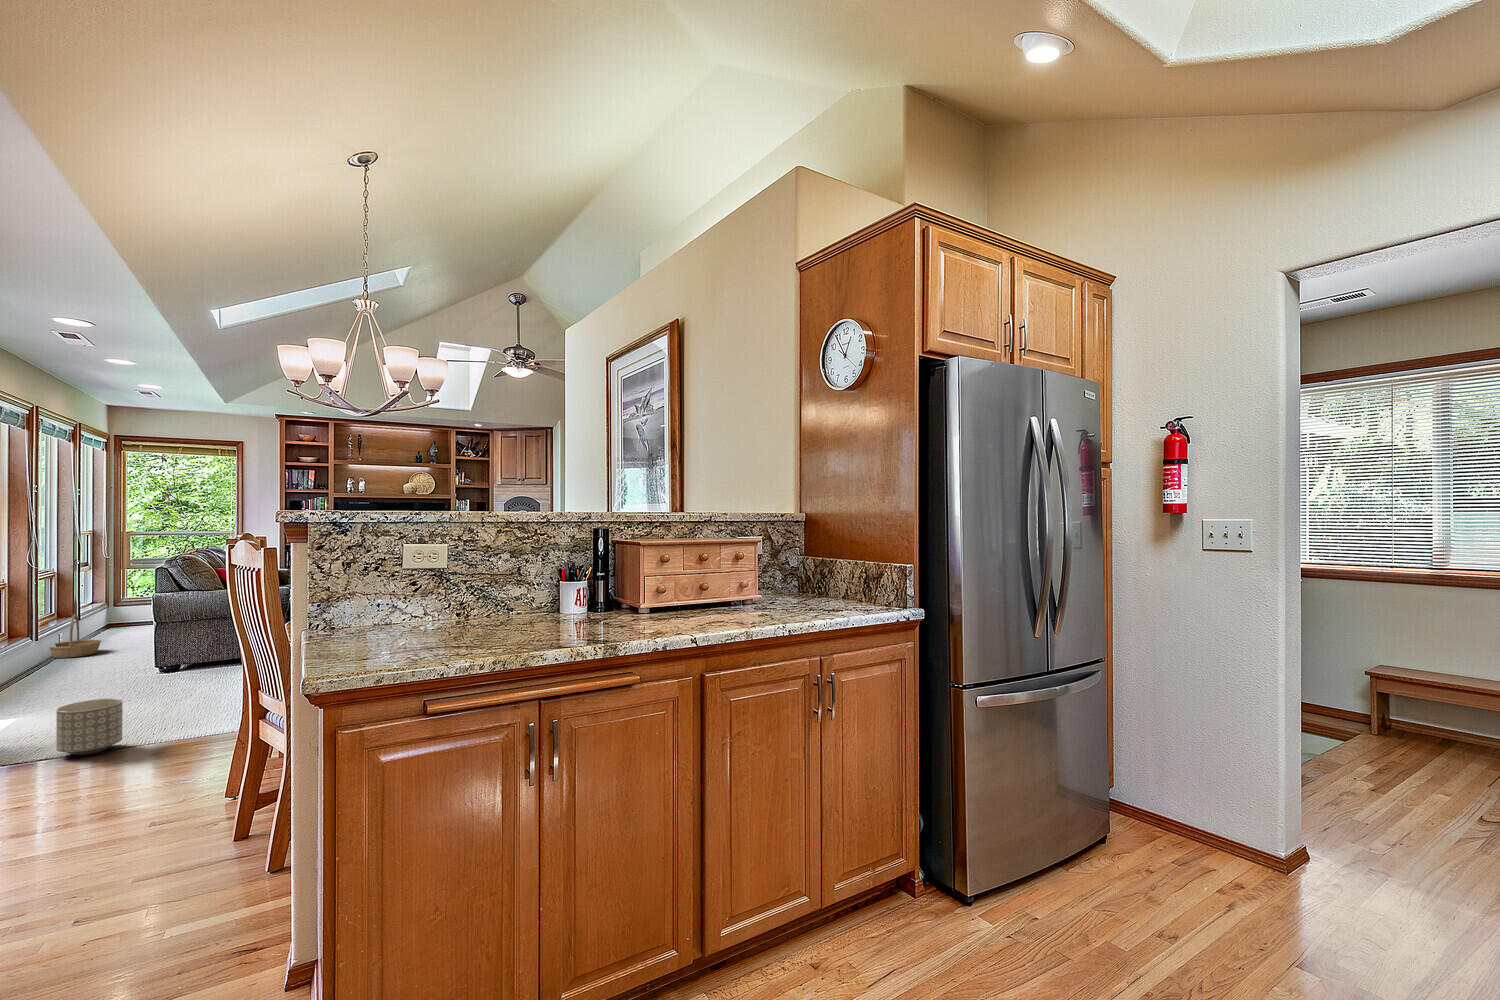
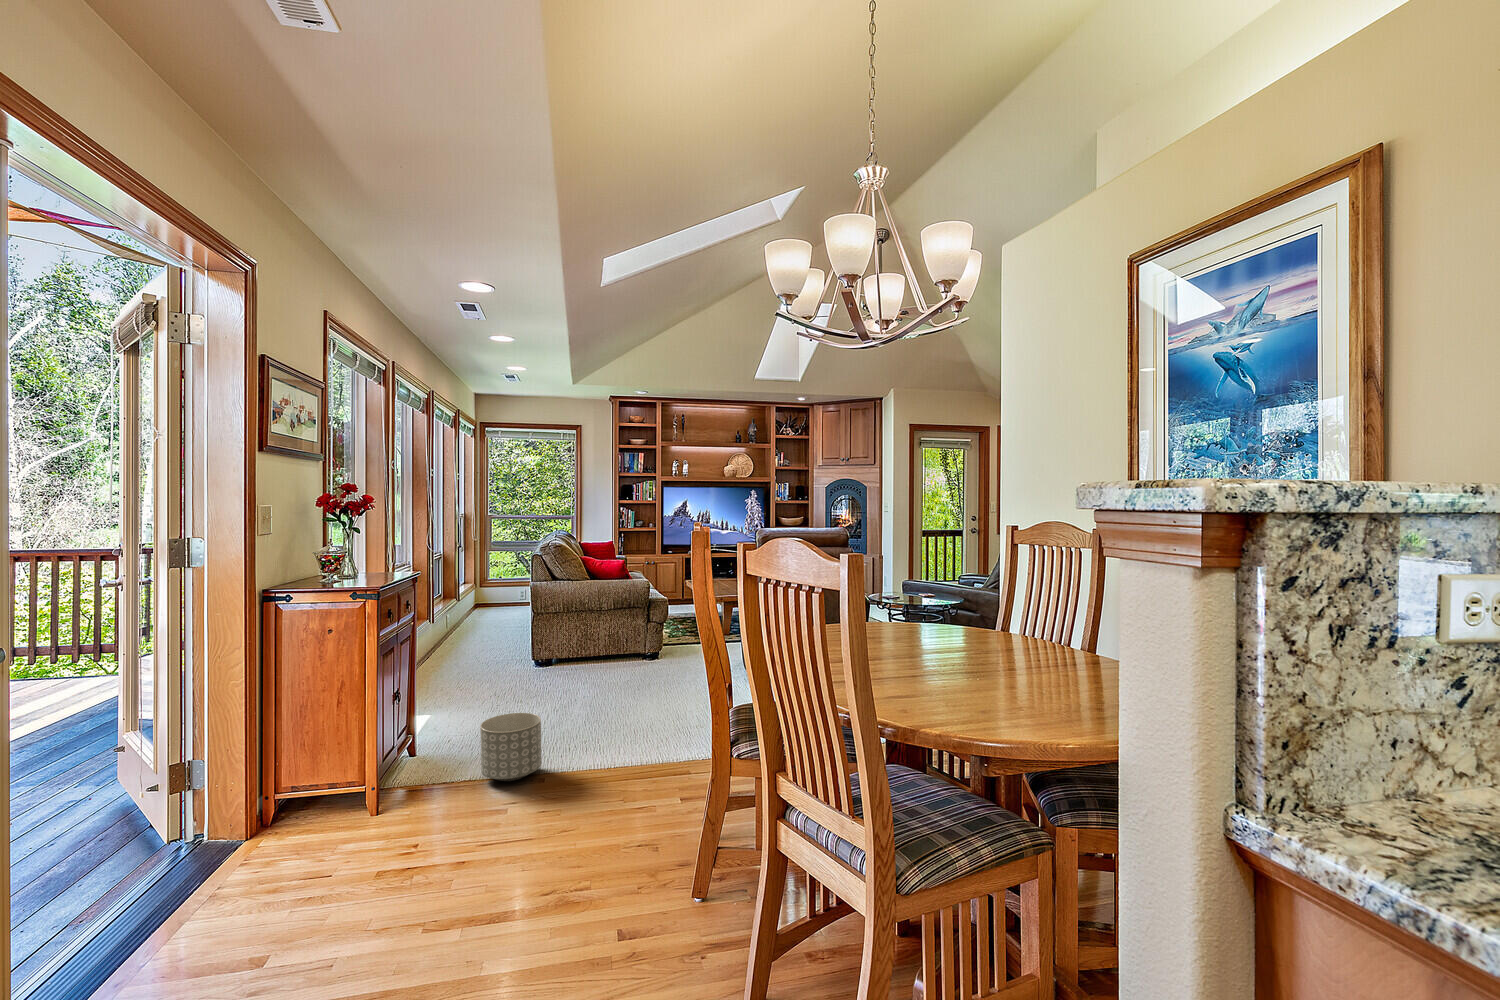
basket: present [48,614,101,658] -> none [439,594,481,637]

